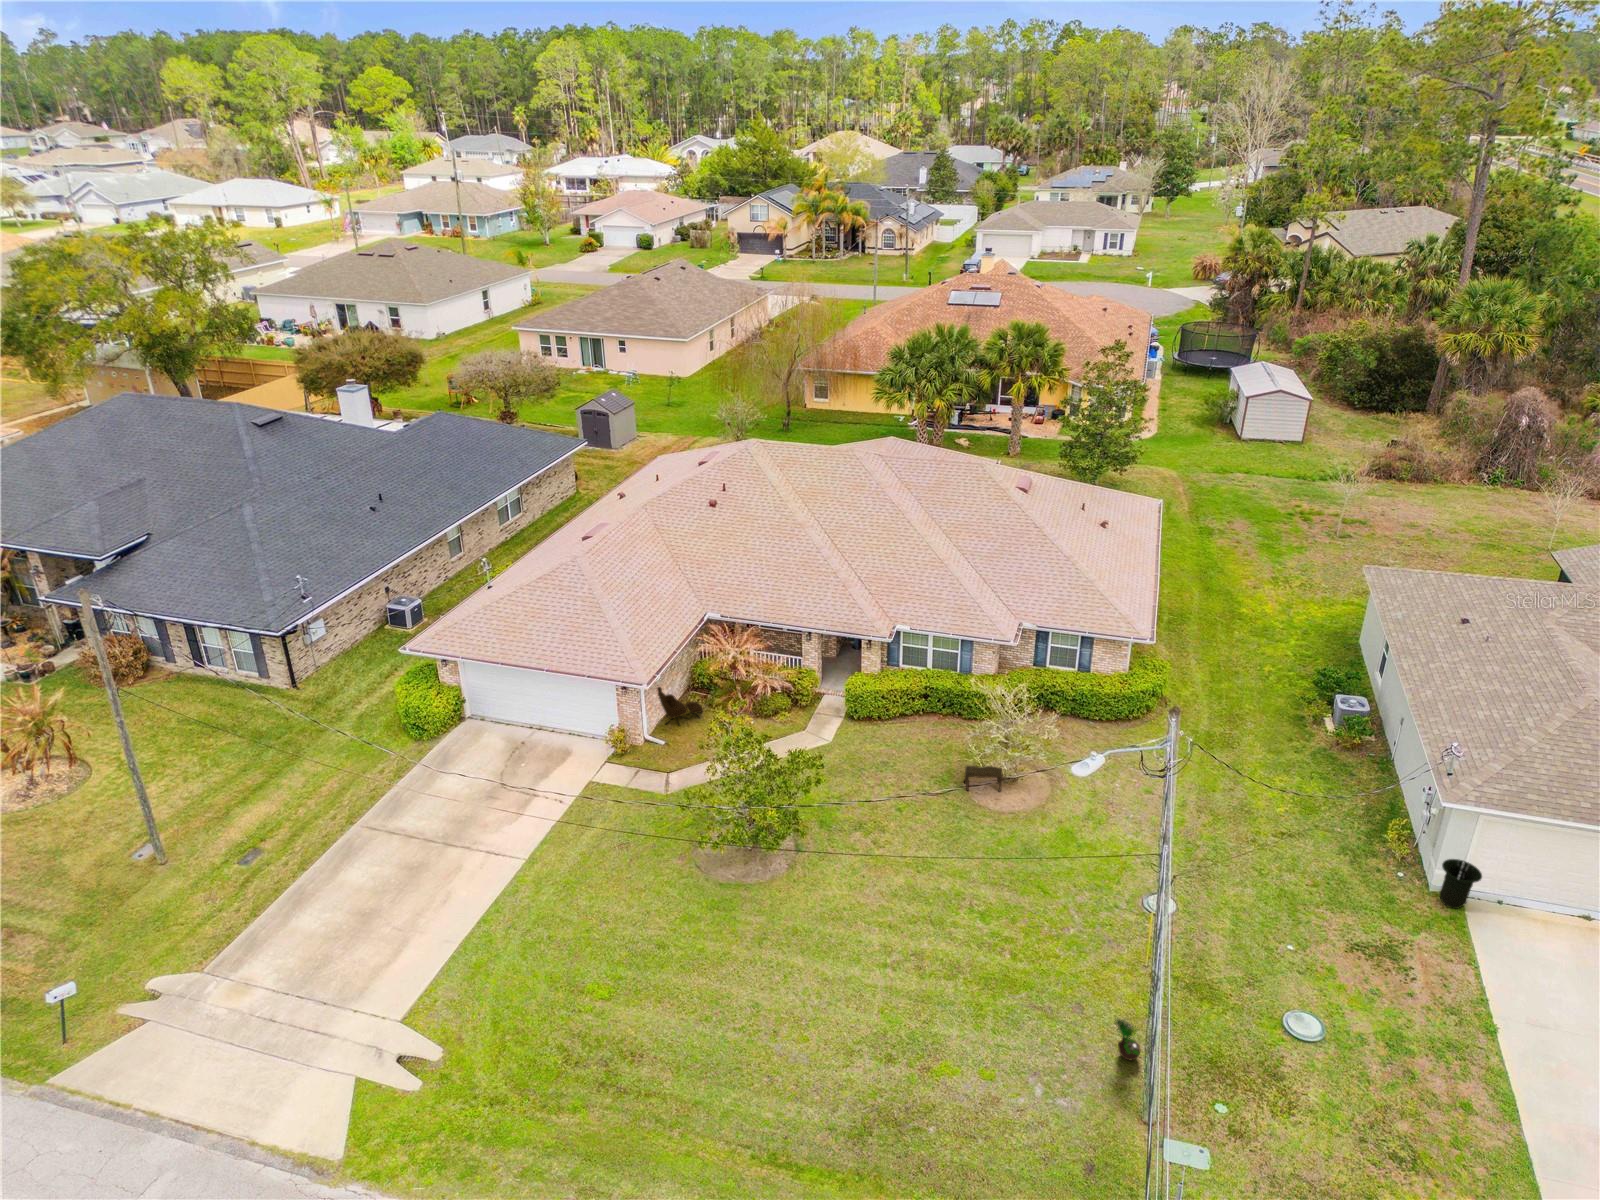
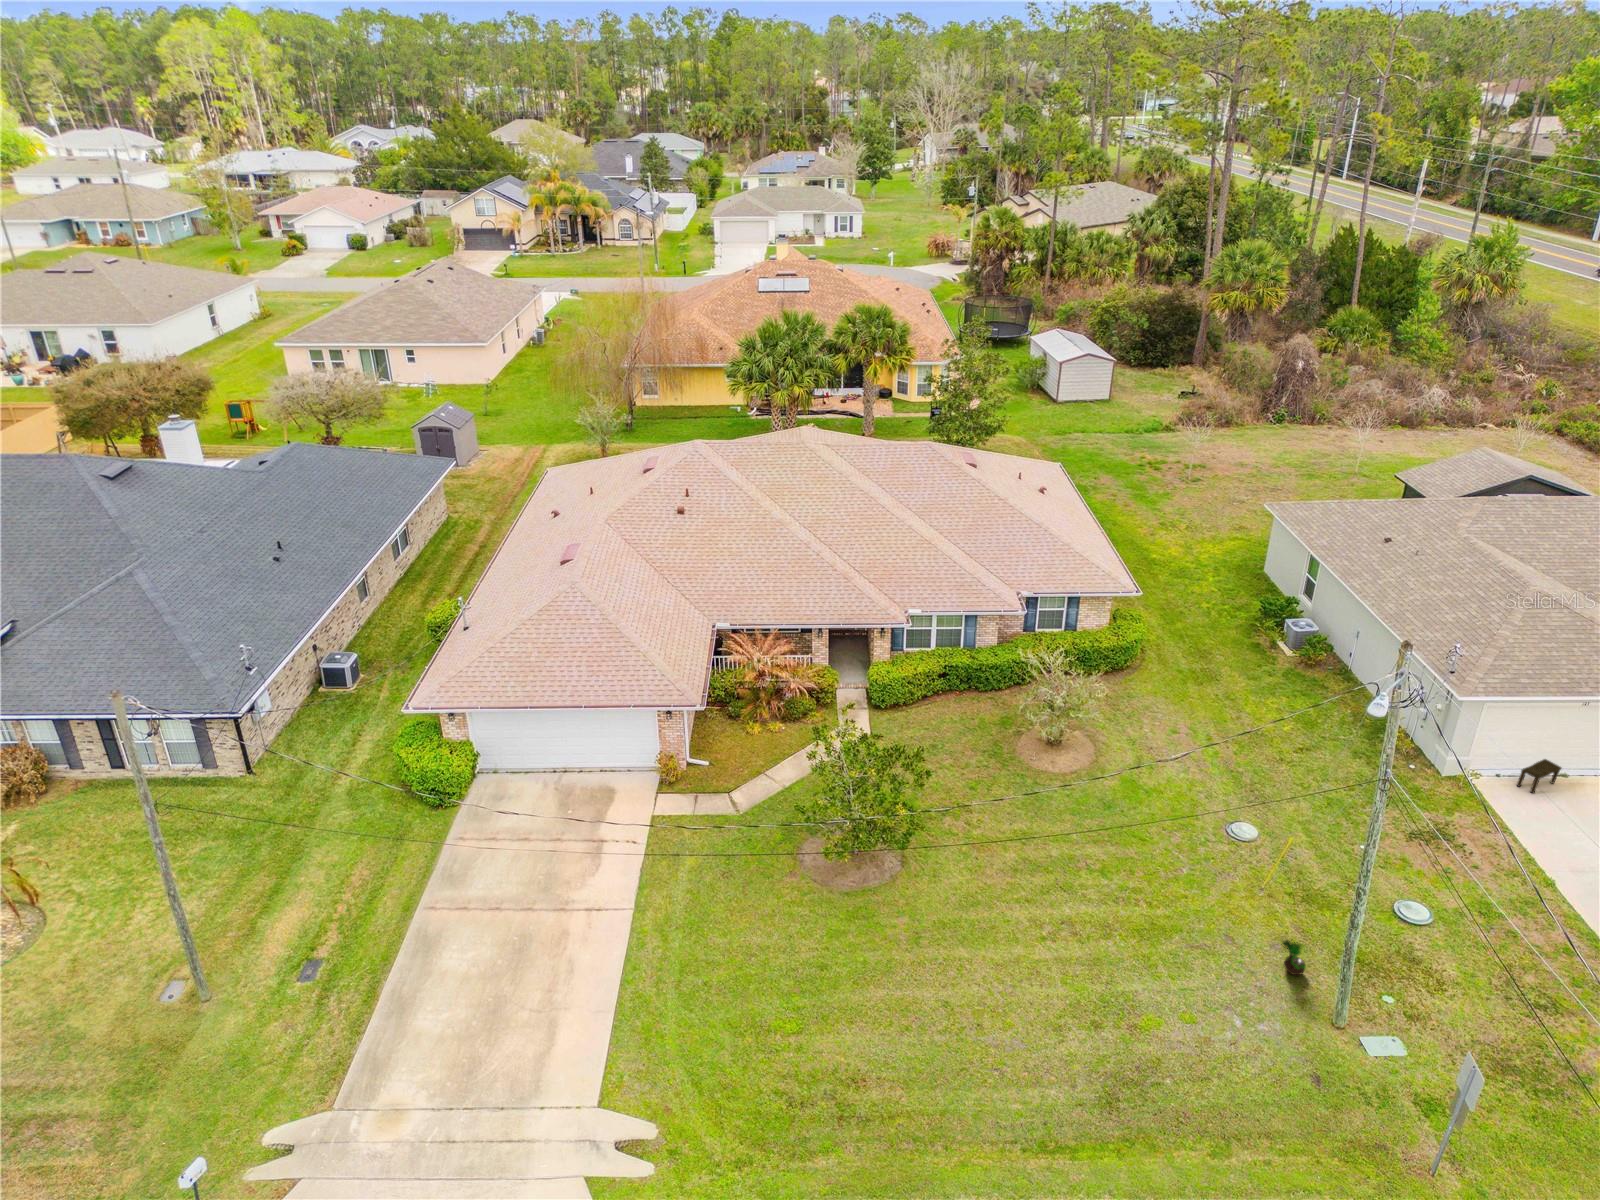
lounge chair: present [657,687,703,724] -> none [687,706,735,745]
bench: present [964,766,1003,791] -> present [1517,759,1562,793]
trash can: present [1439,859,1482,909] -> none [1453,746,1491,789]

